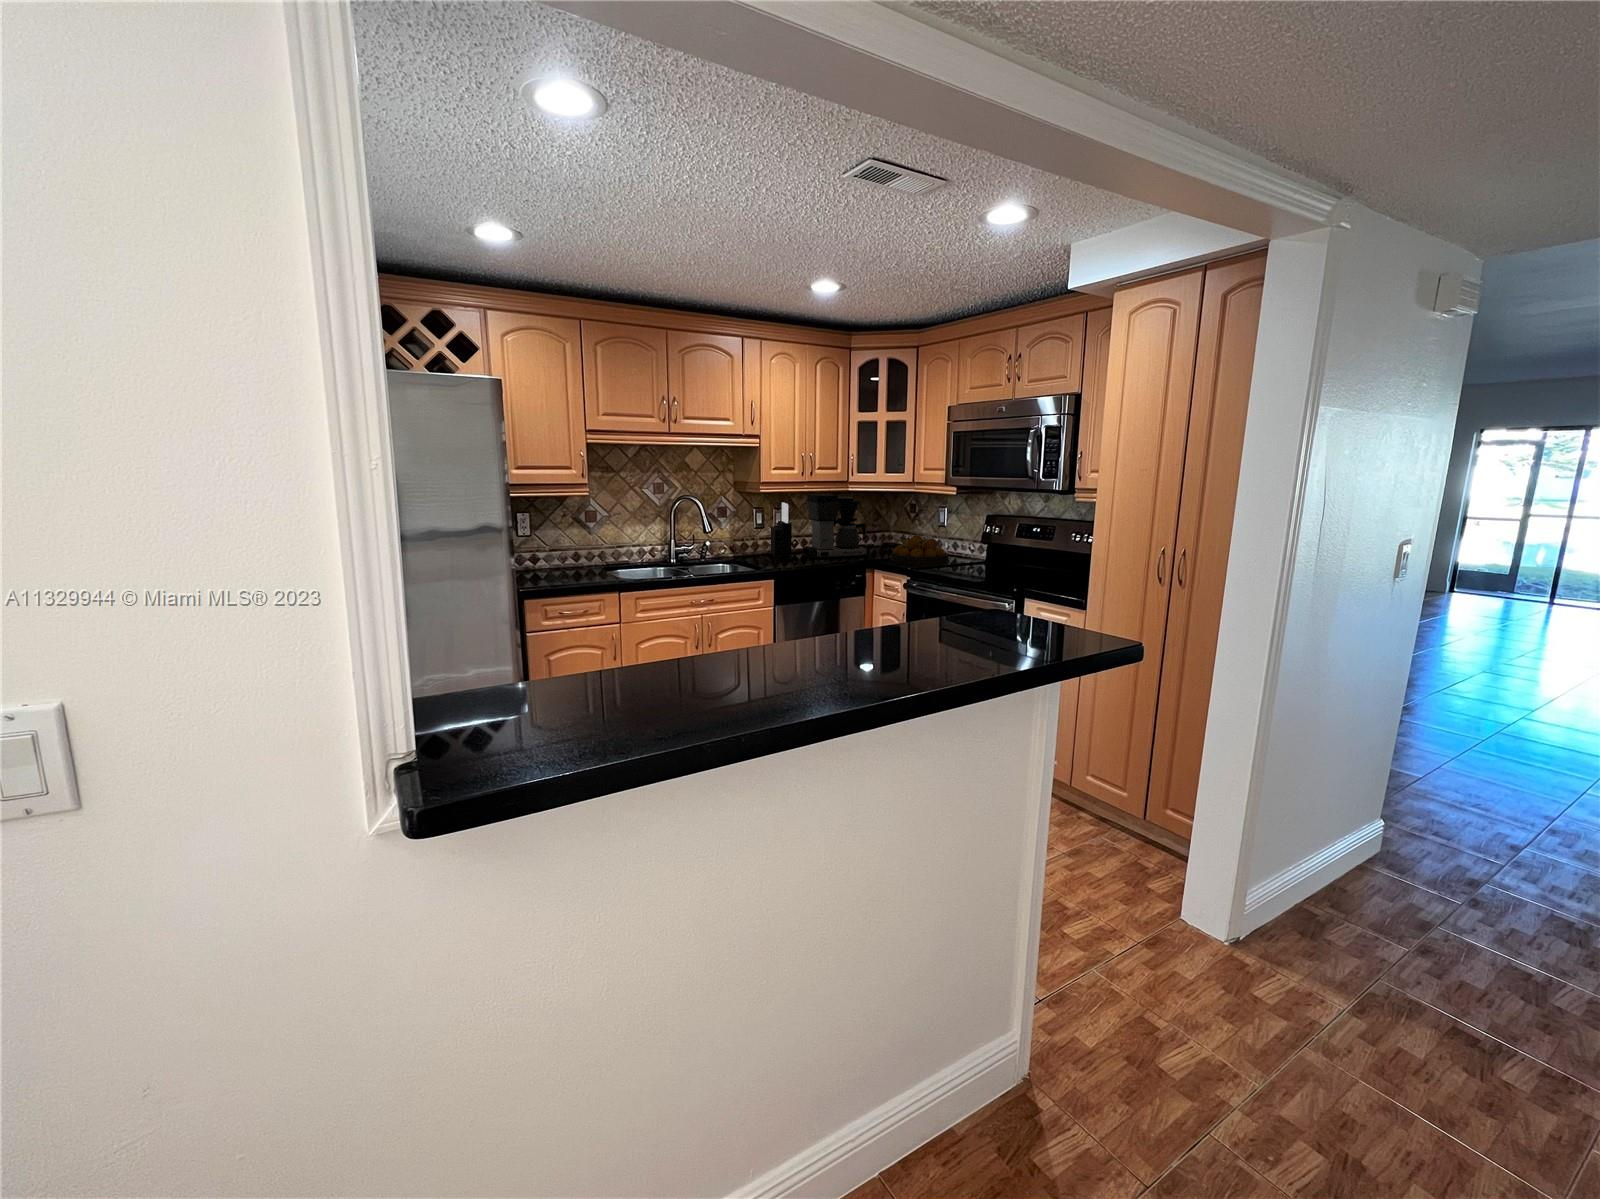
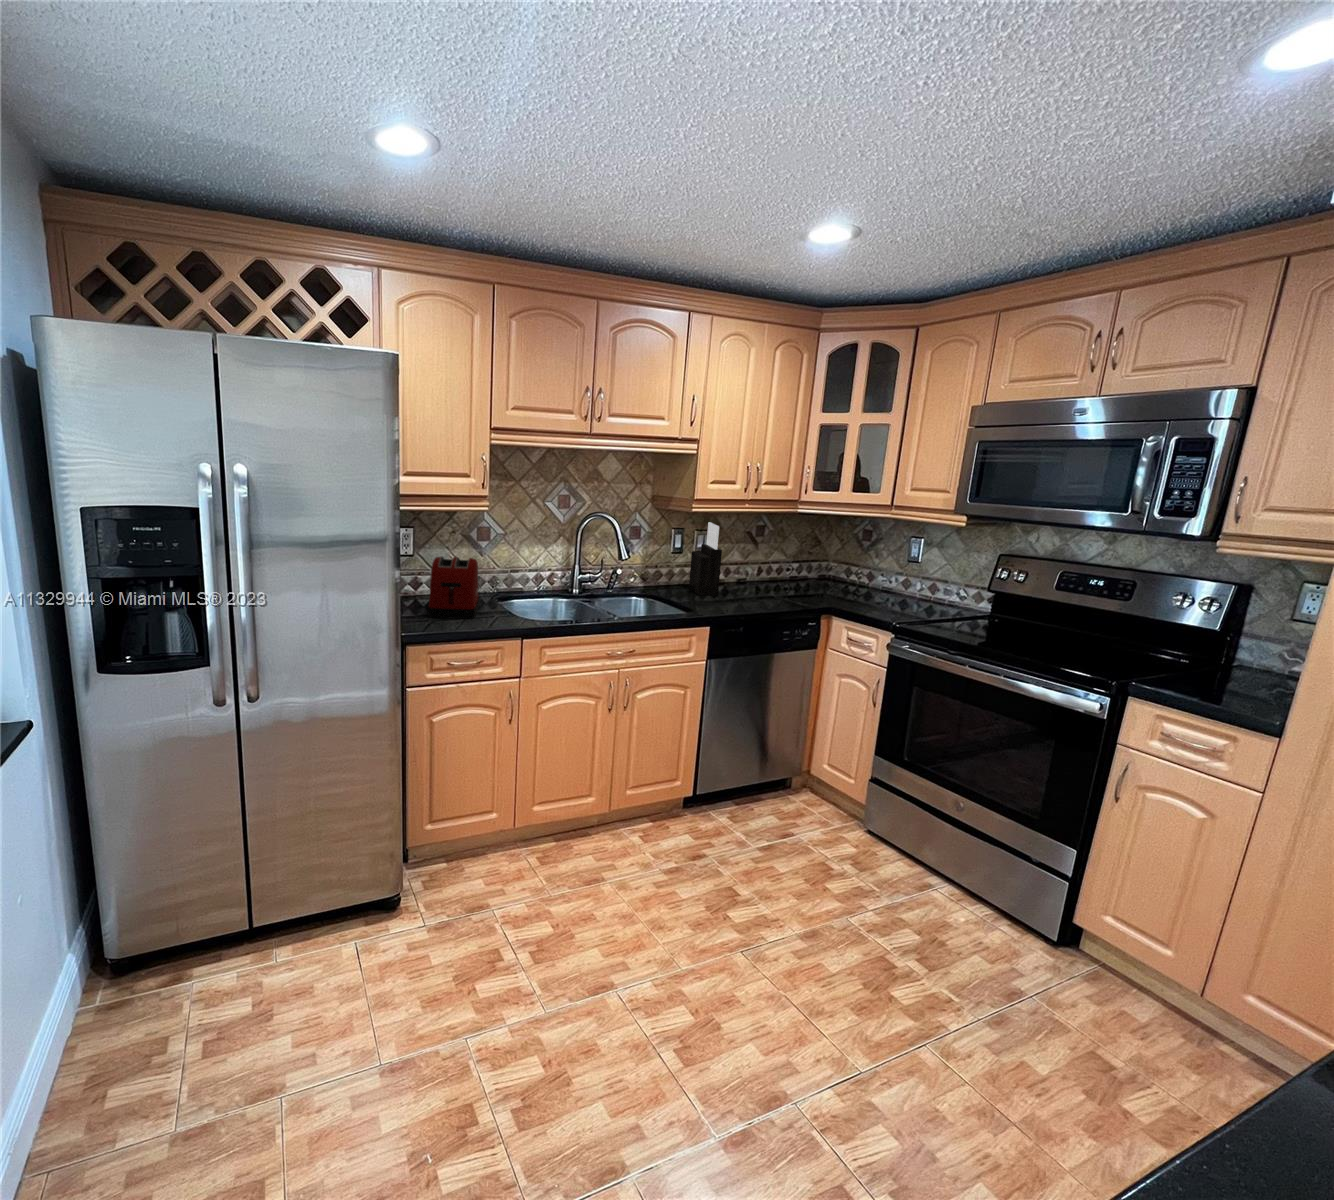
coffee maker: present [803,494,870,560] -> none [728,514,812,596]
toaster: none [545,534,590,581] -> present [428,557,480,619]
fruit bowl: present [892,535,949,566] -> none [841,573,912,614]

